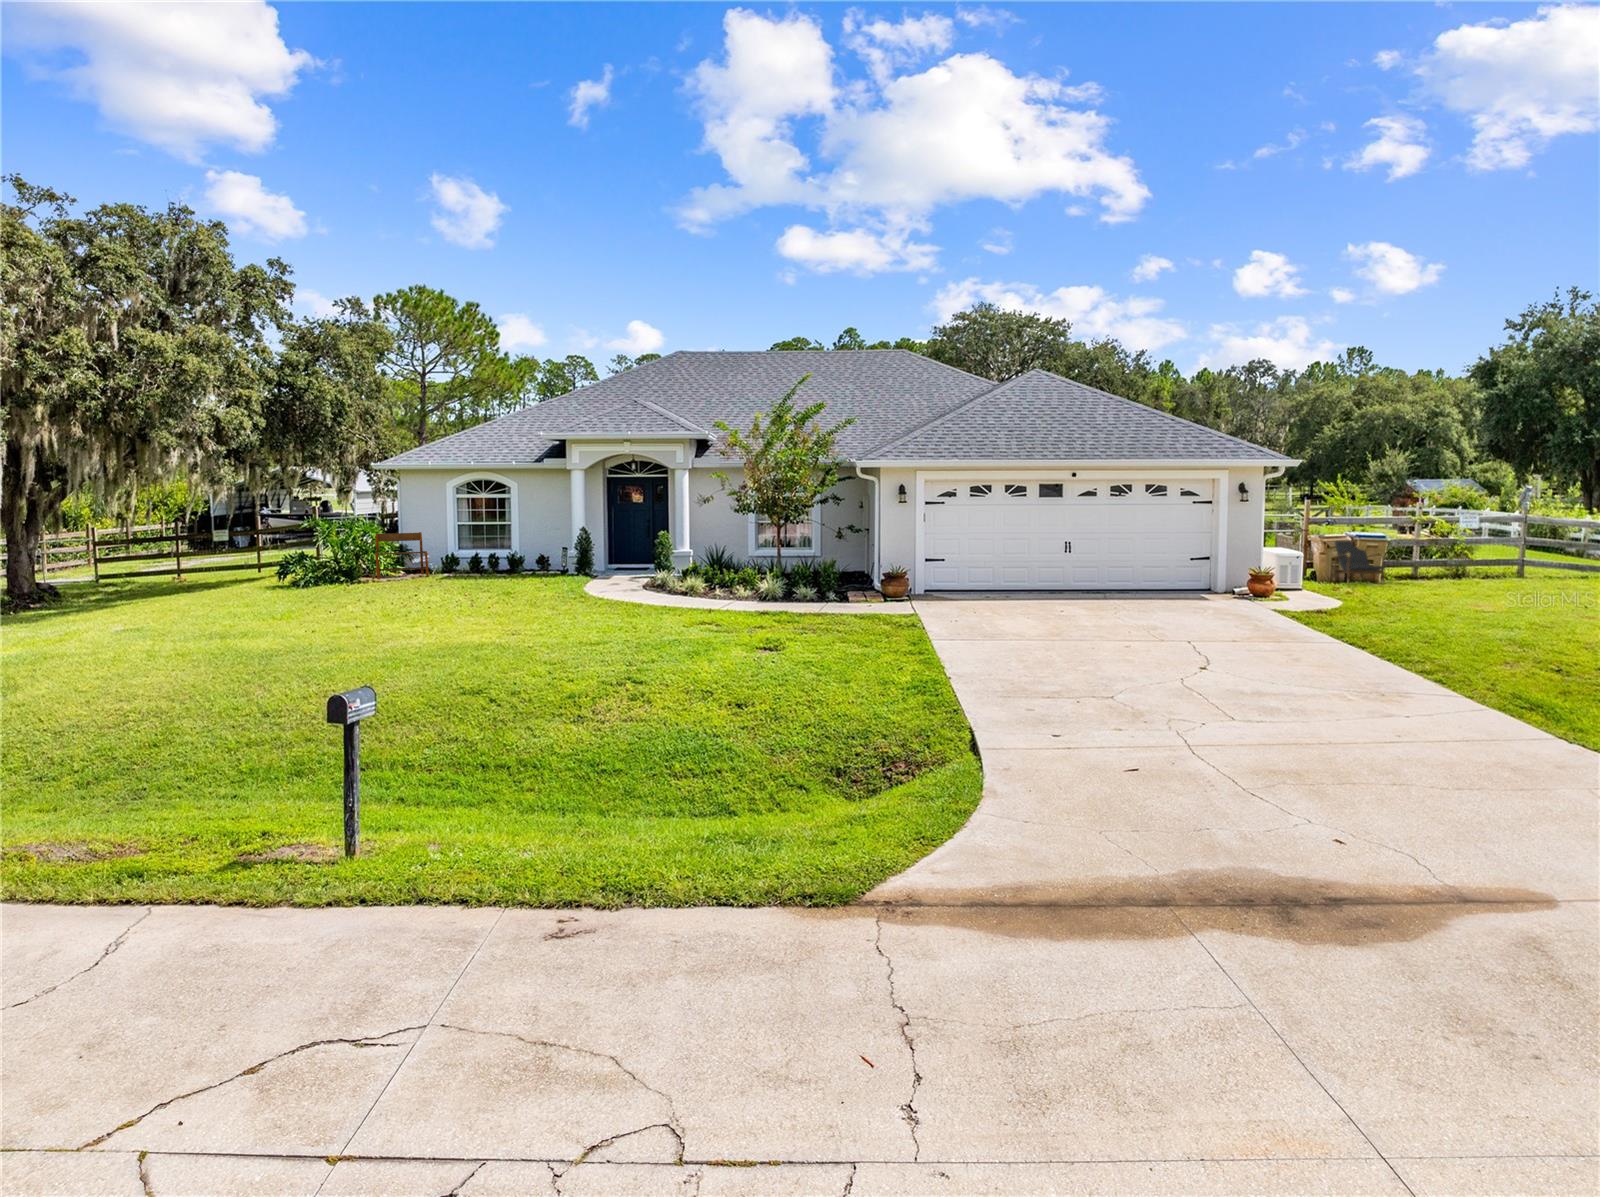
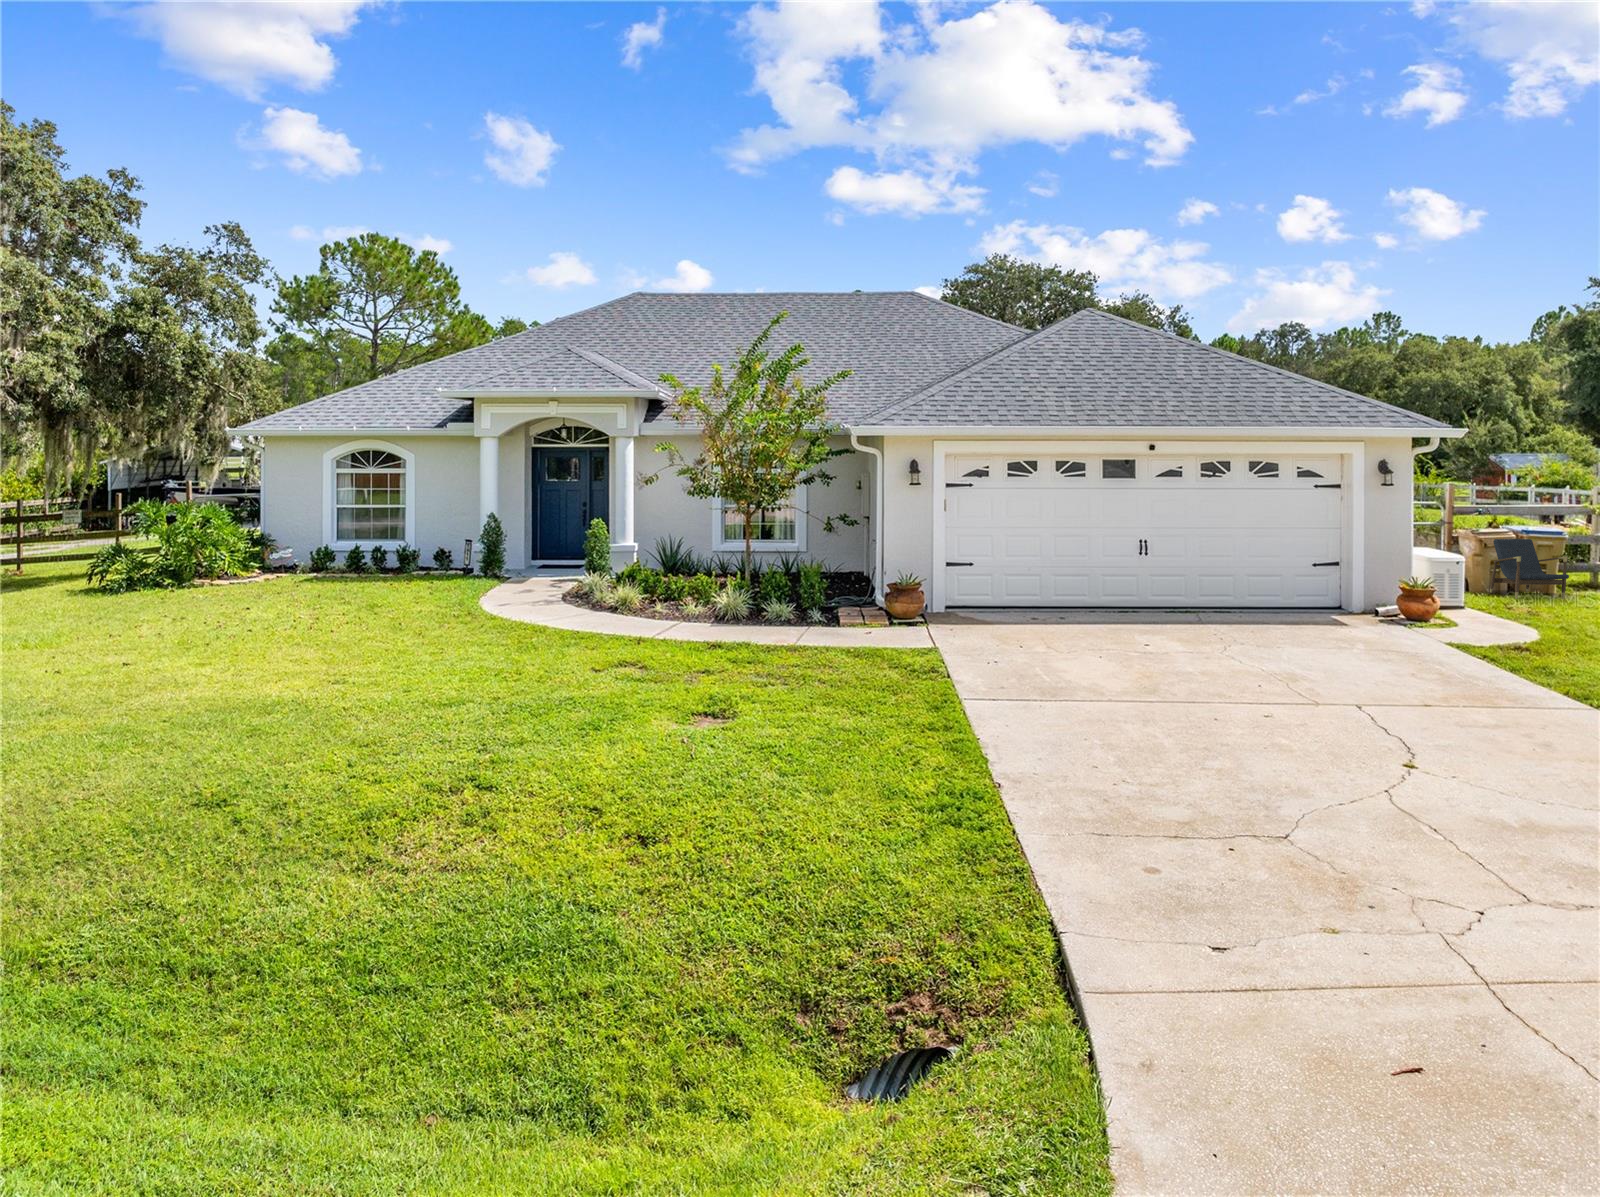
bench: present [374,532,429,579] -> none [214,519,289,581]

